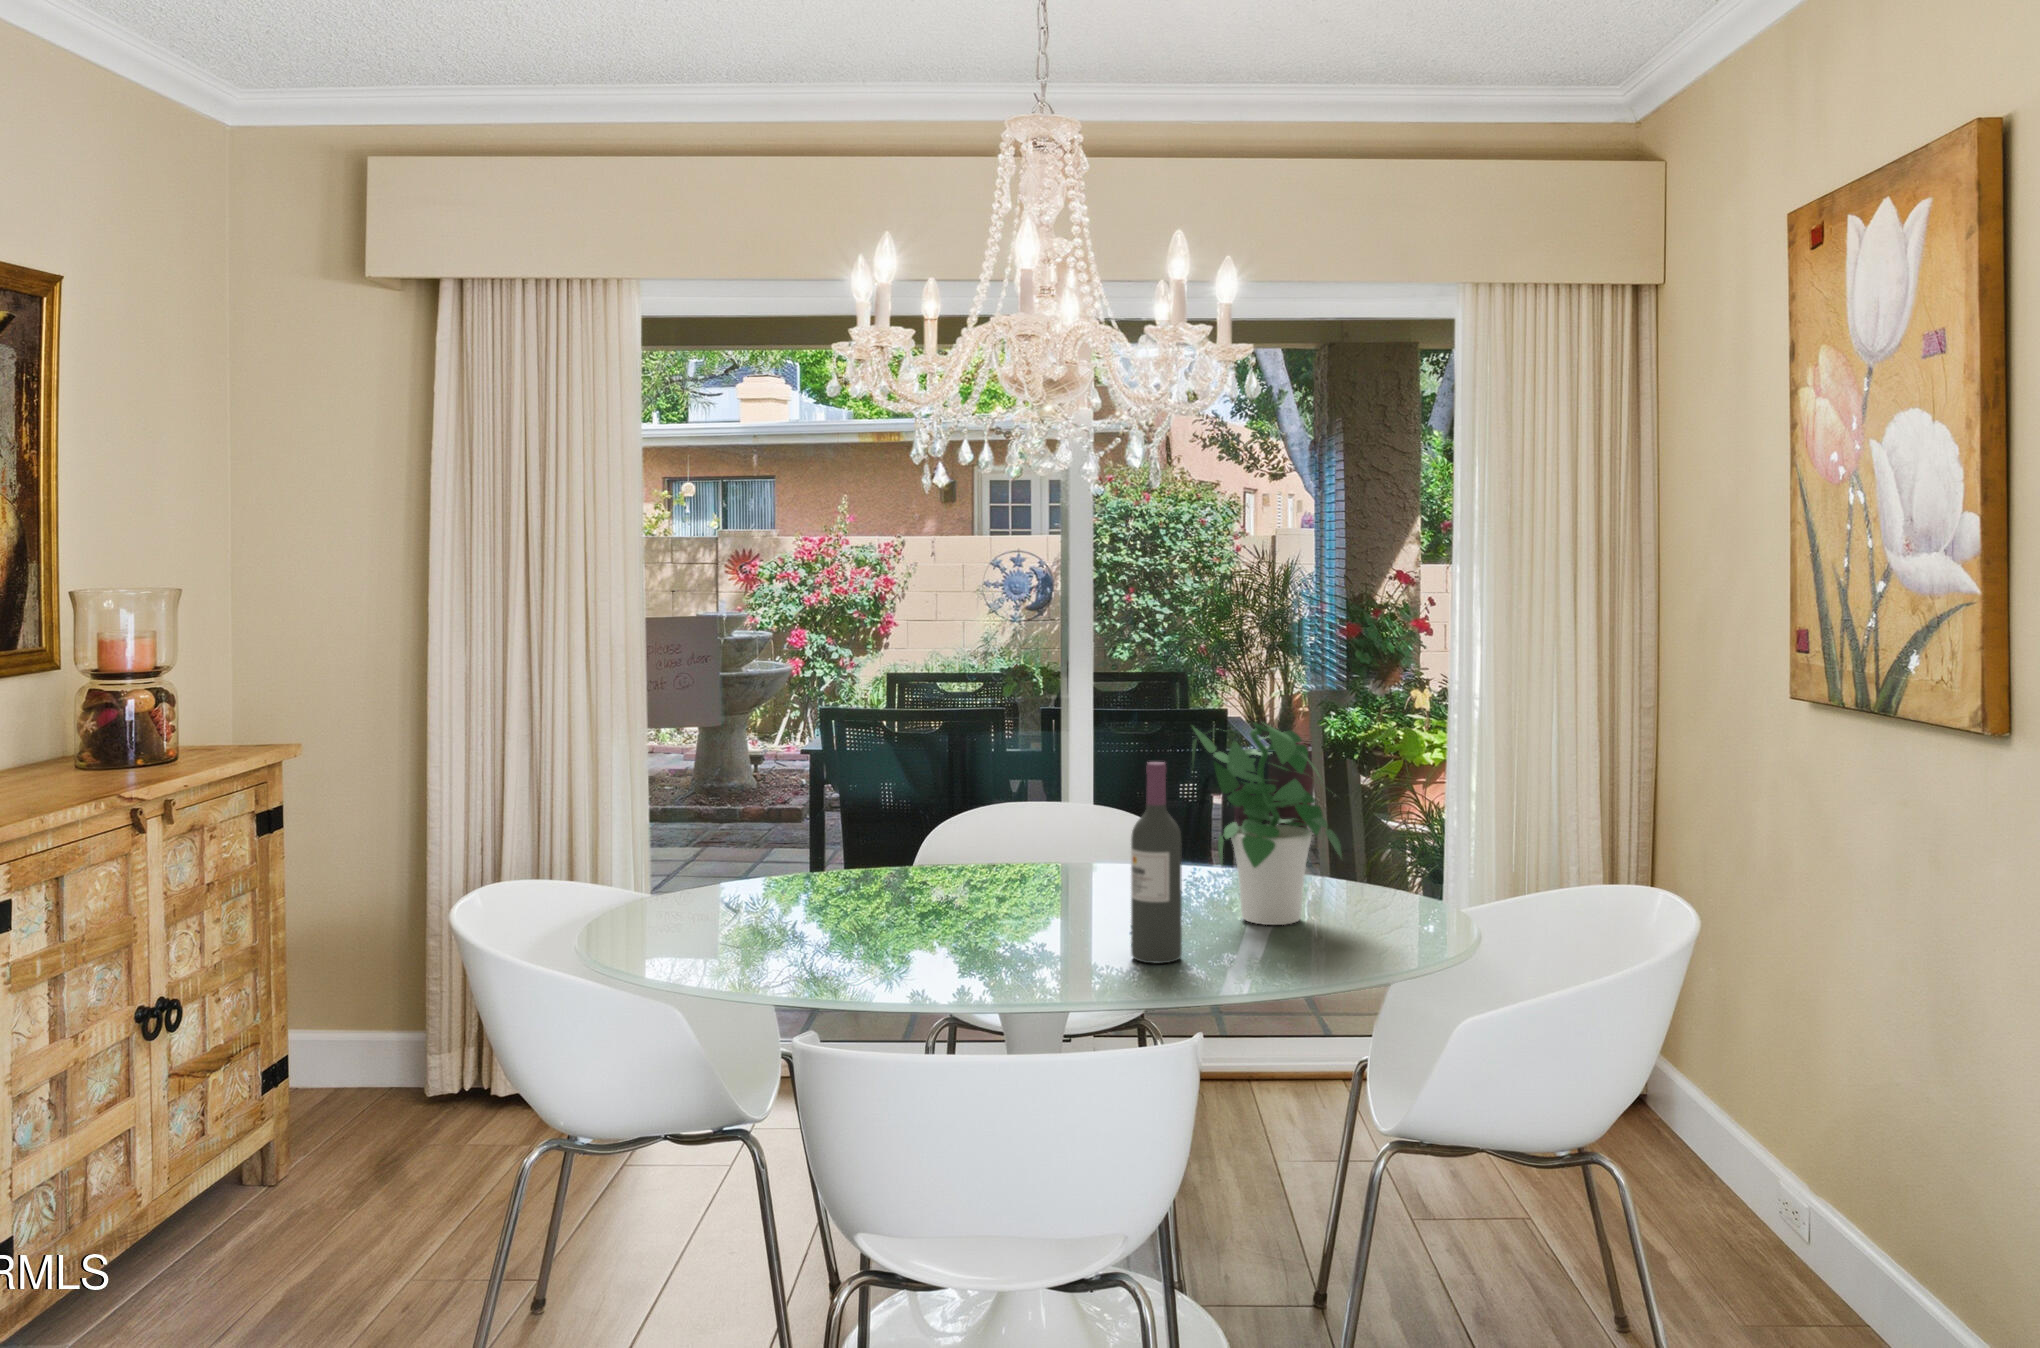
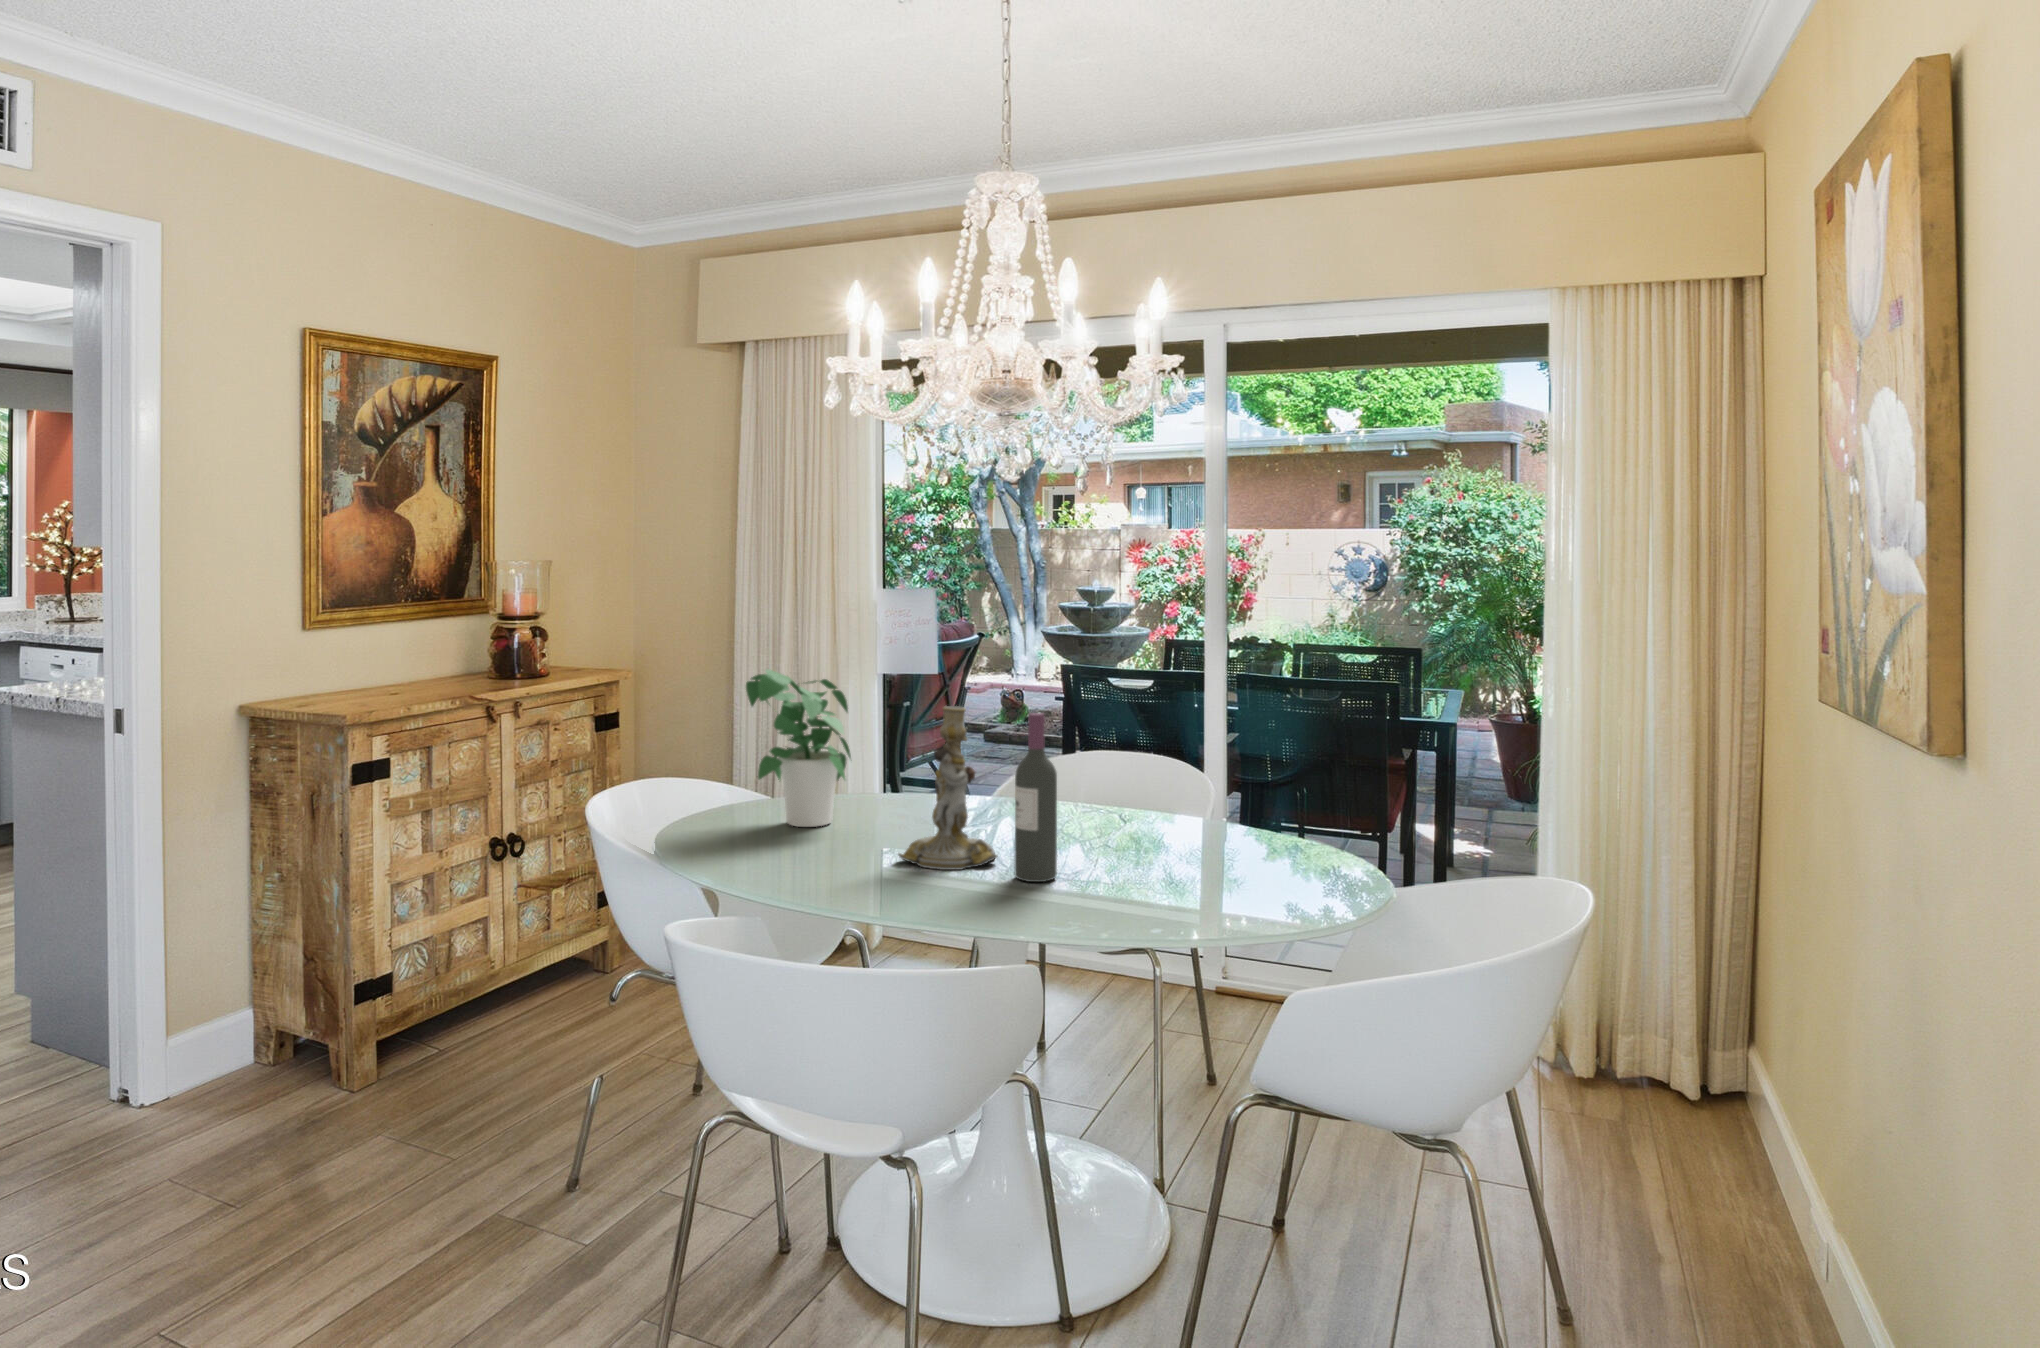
potted plant: present [1192,723,1342,925] -> present [746,669,851,827]
candlestick: none [964,761,1087,963] -> present [898,706,997,870]

